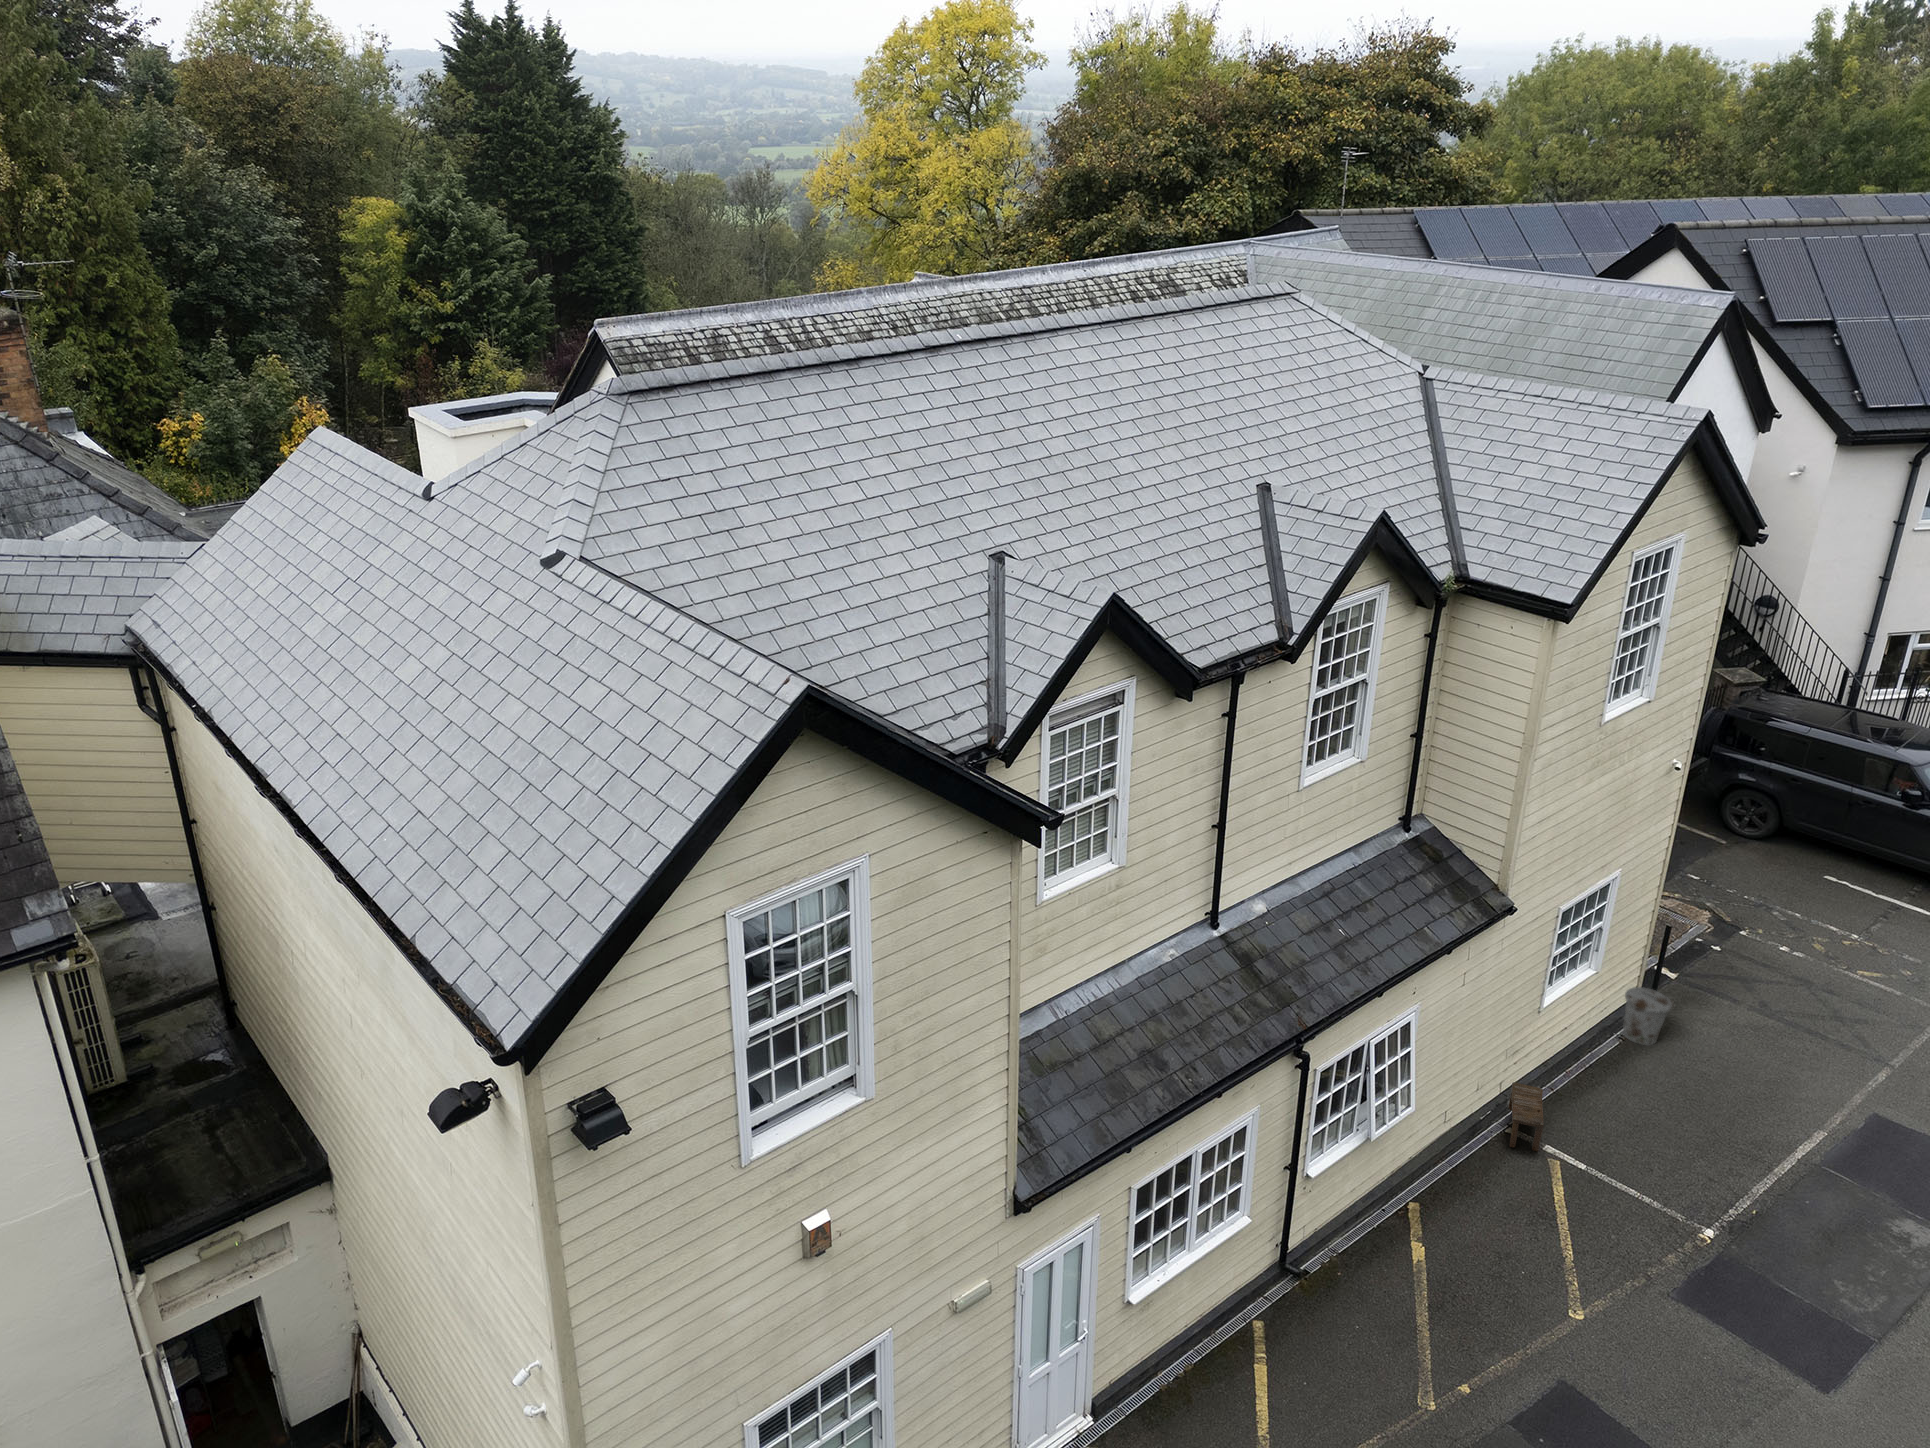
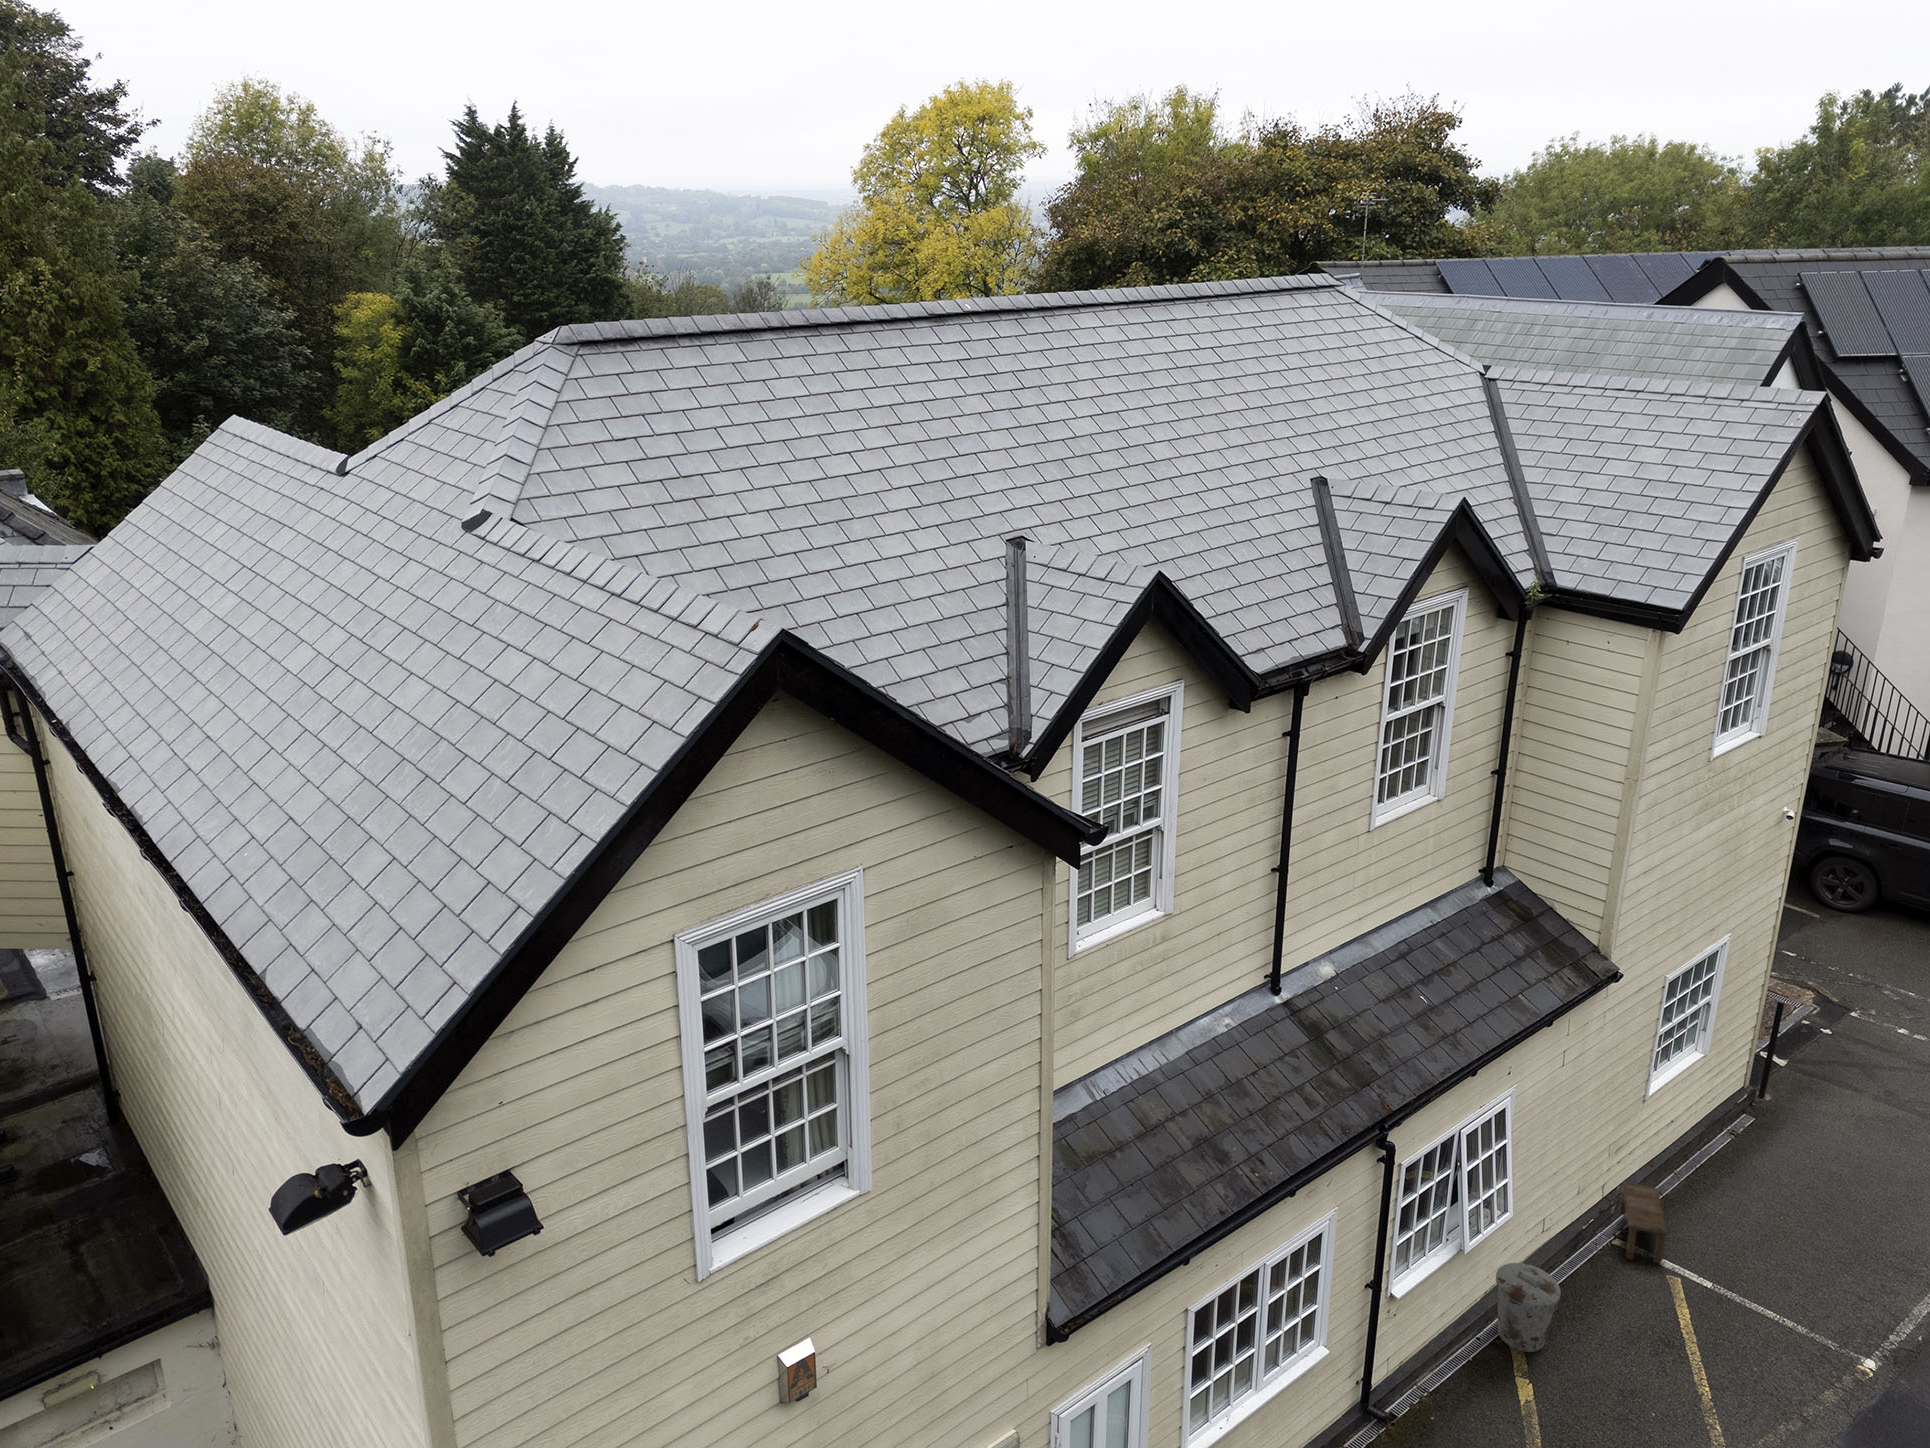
trash can: present [1623,987,1672,1045] -> present [1496,1263,1561,1352]

